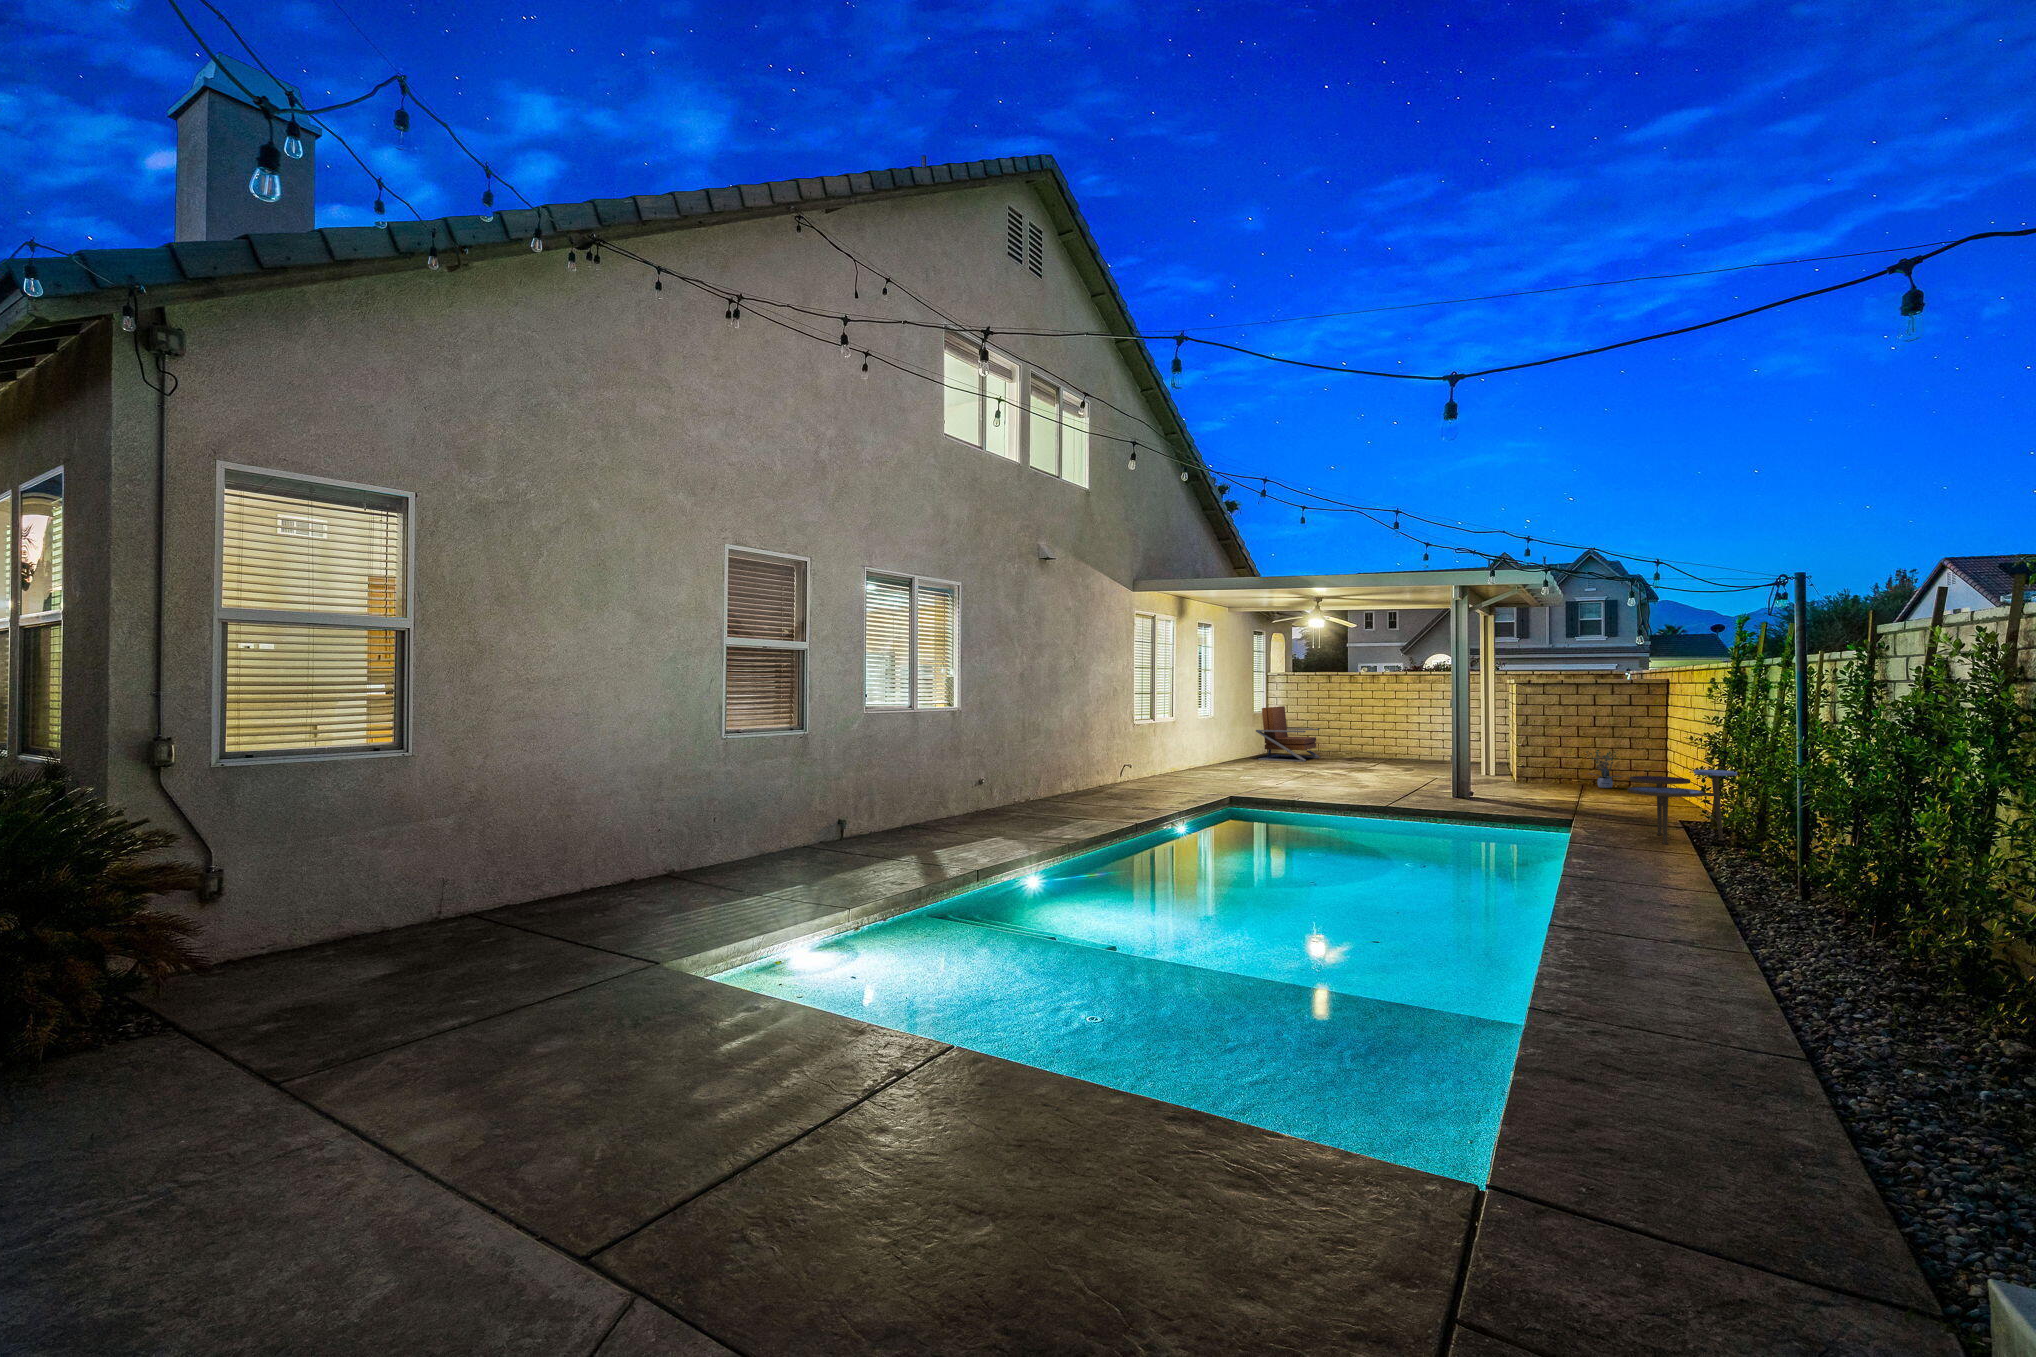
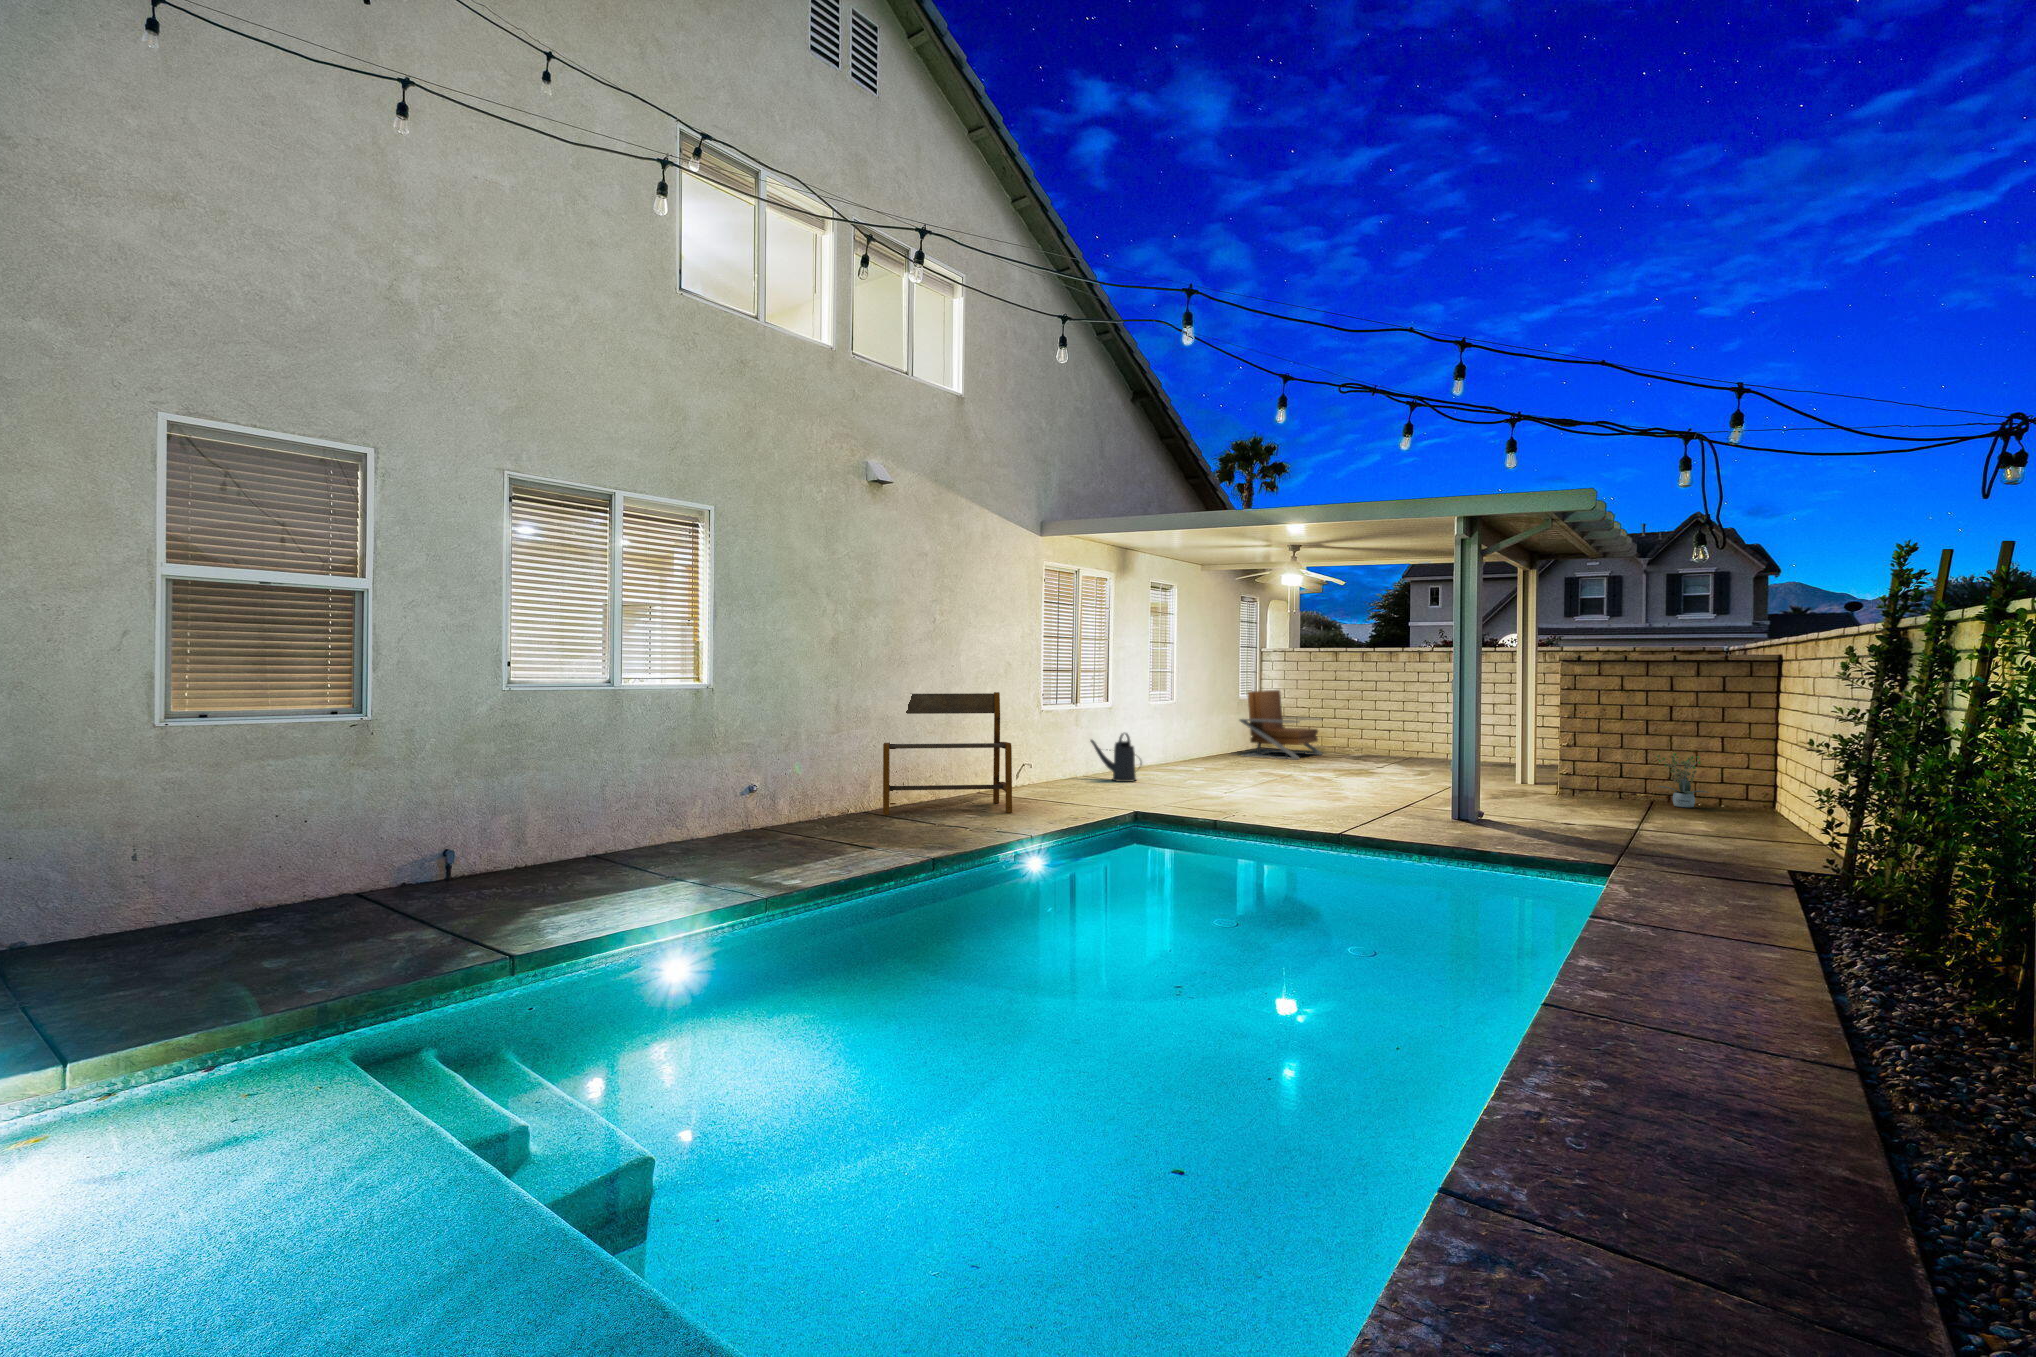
bench: none [1044,711,1146,801] -> present [883,692,1012,815]
watering can: none [1164,741,1208,779] -> present [1091,733,1141,782]
side table: present [1628,770,1737,844] -> none [1692,799,1892,927]

